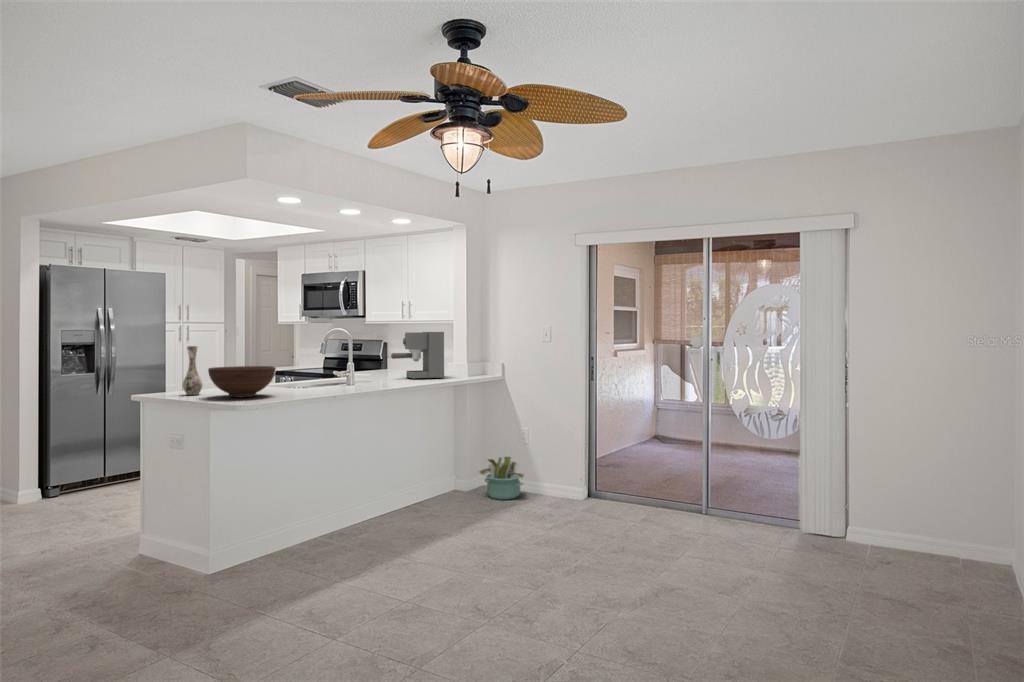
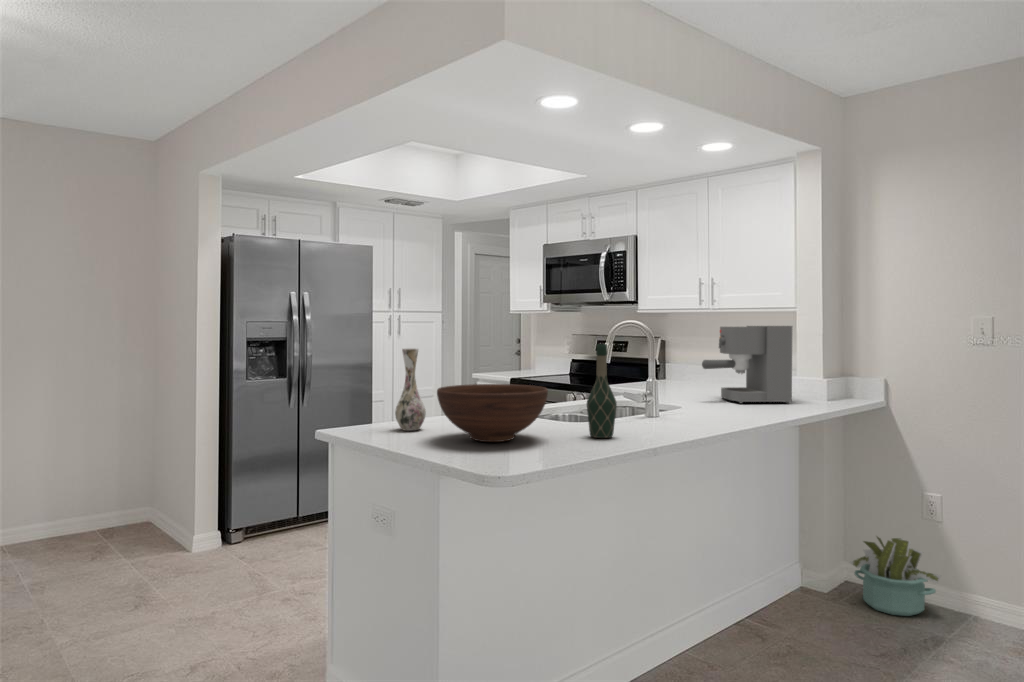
wine bottle: none [300,342,317,394] -> present [587,344,617,438]

